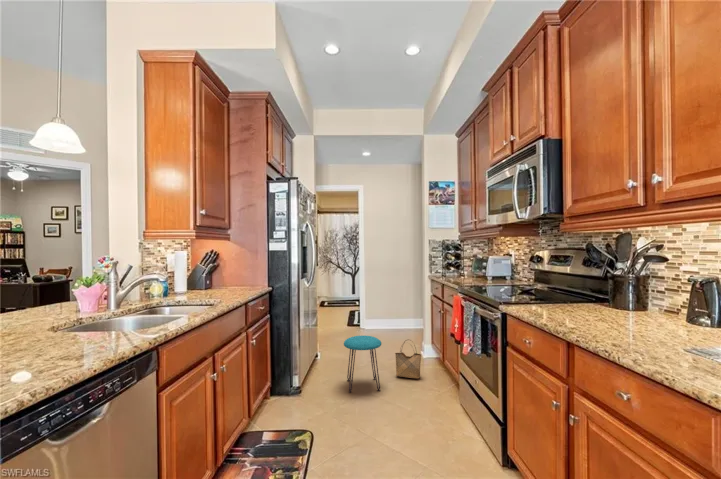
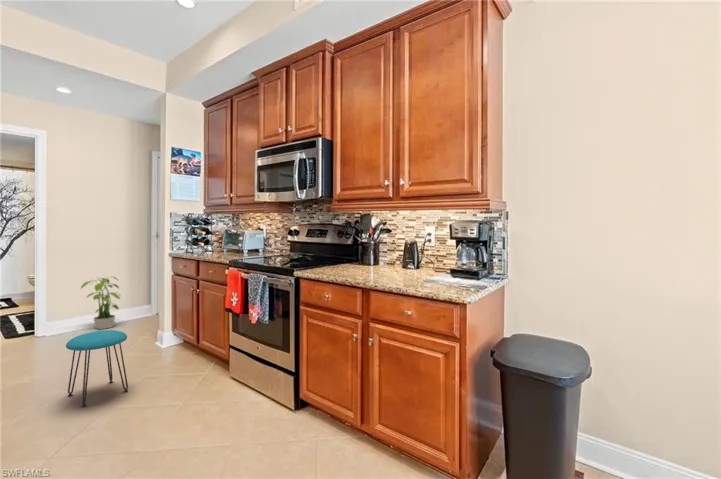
potted plant: none [380,291,407,334] -> present [81,277,120,329]
woven basket: present [395,342,421,379] -> none [137,326,172,370]

